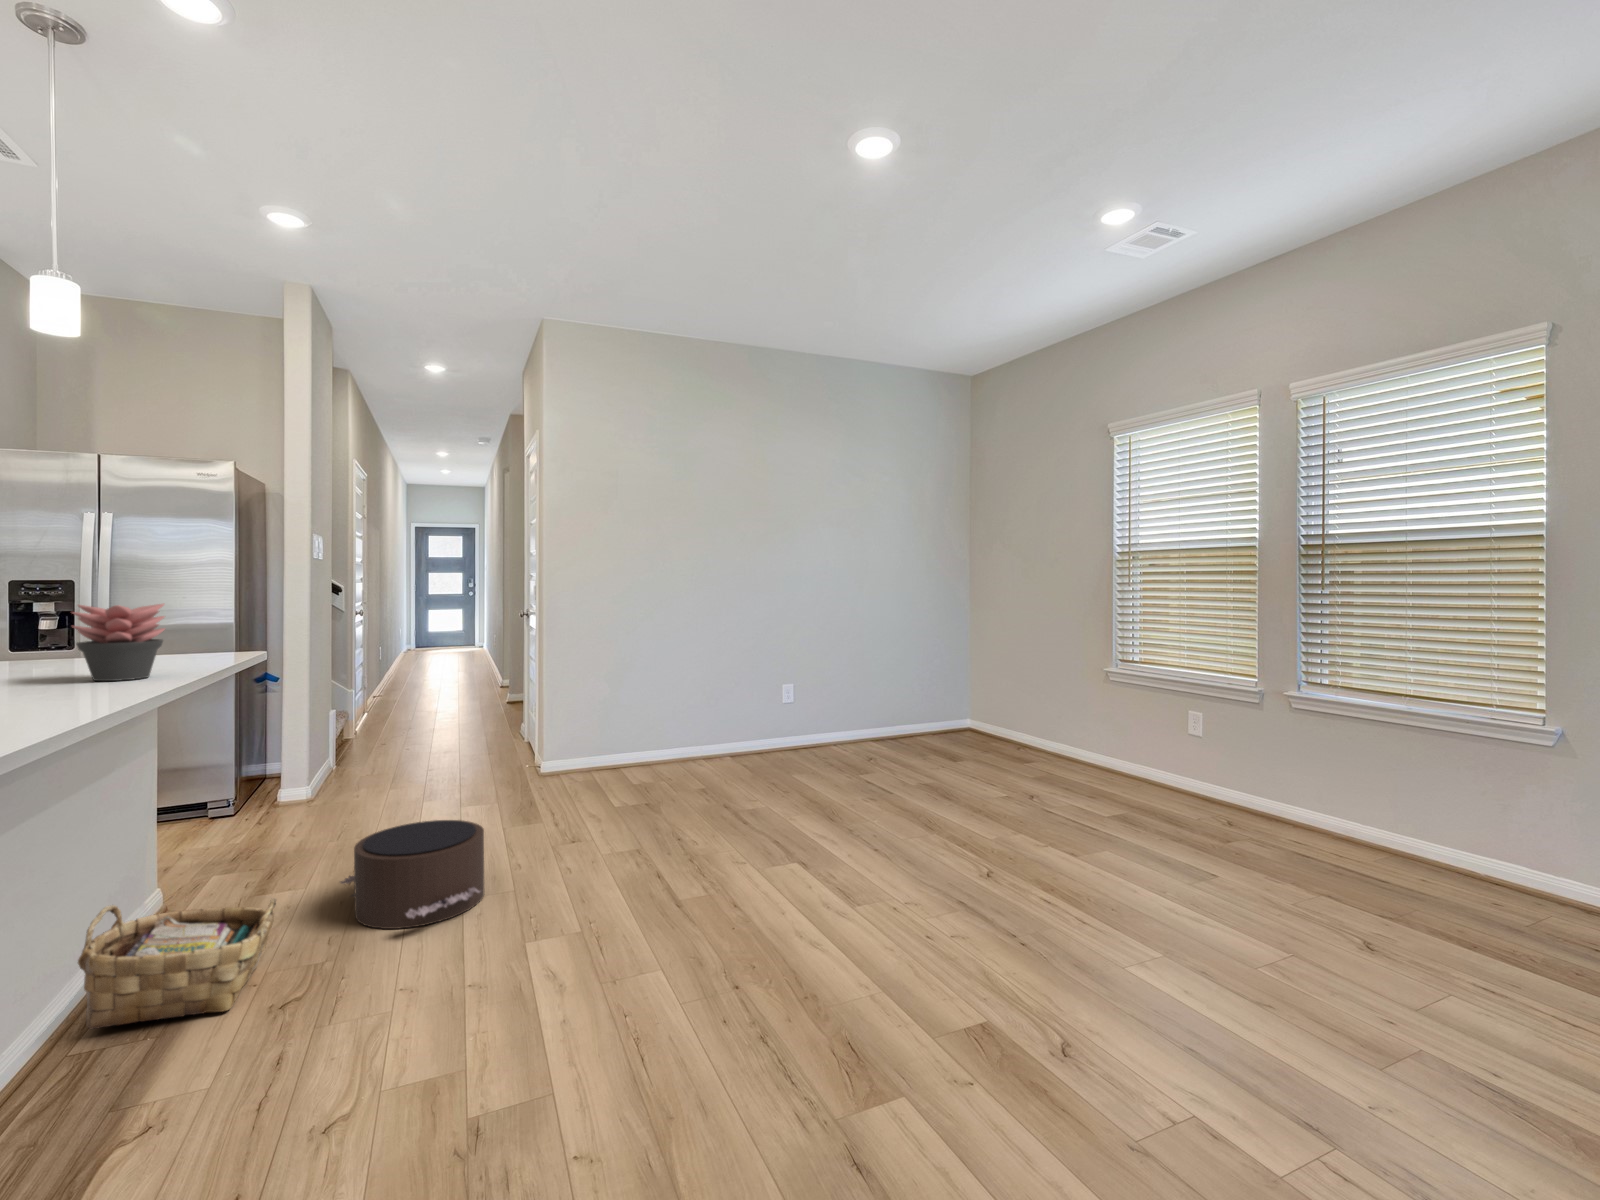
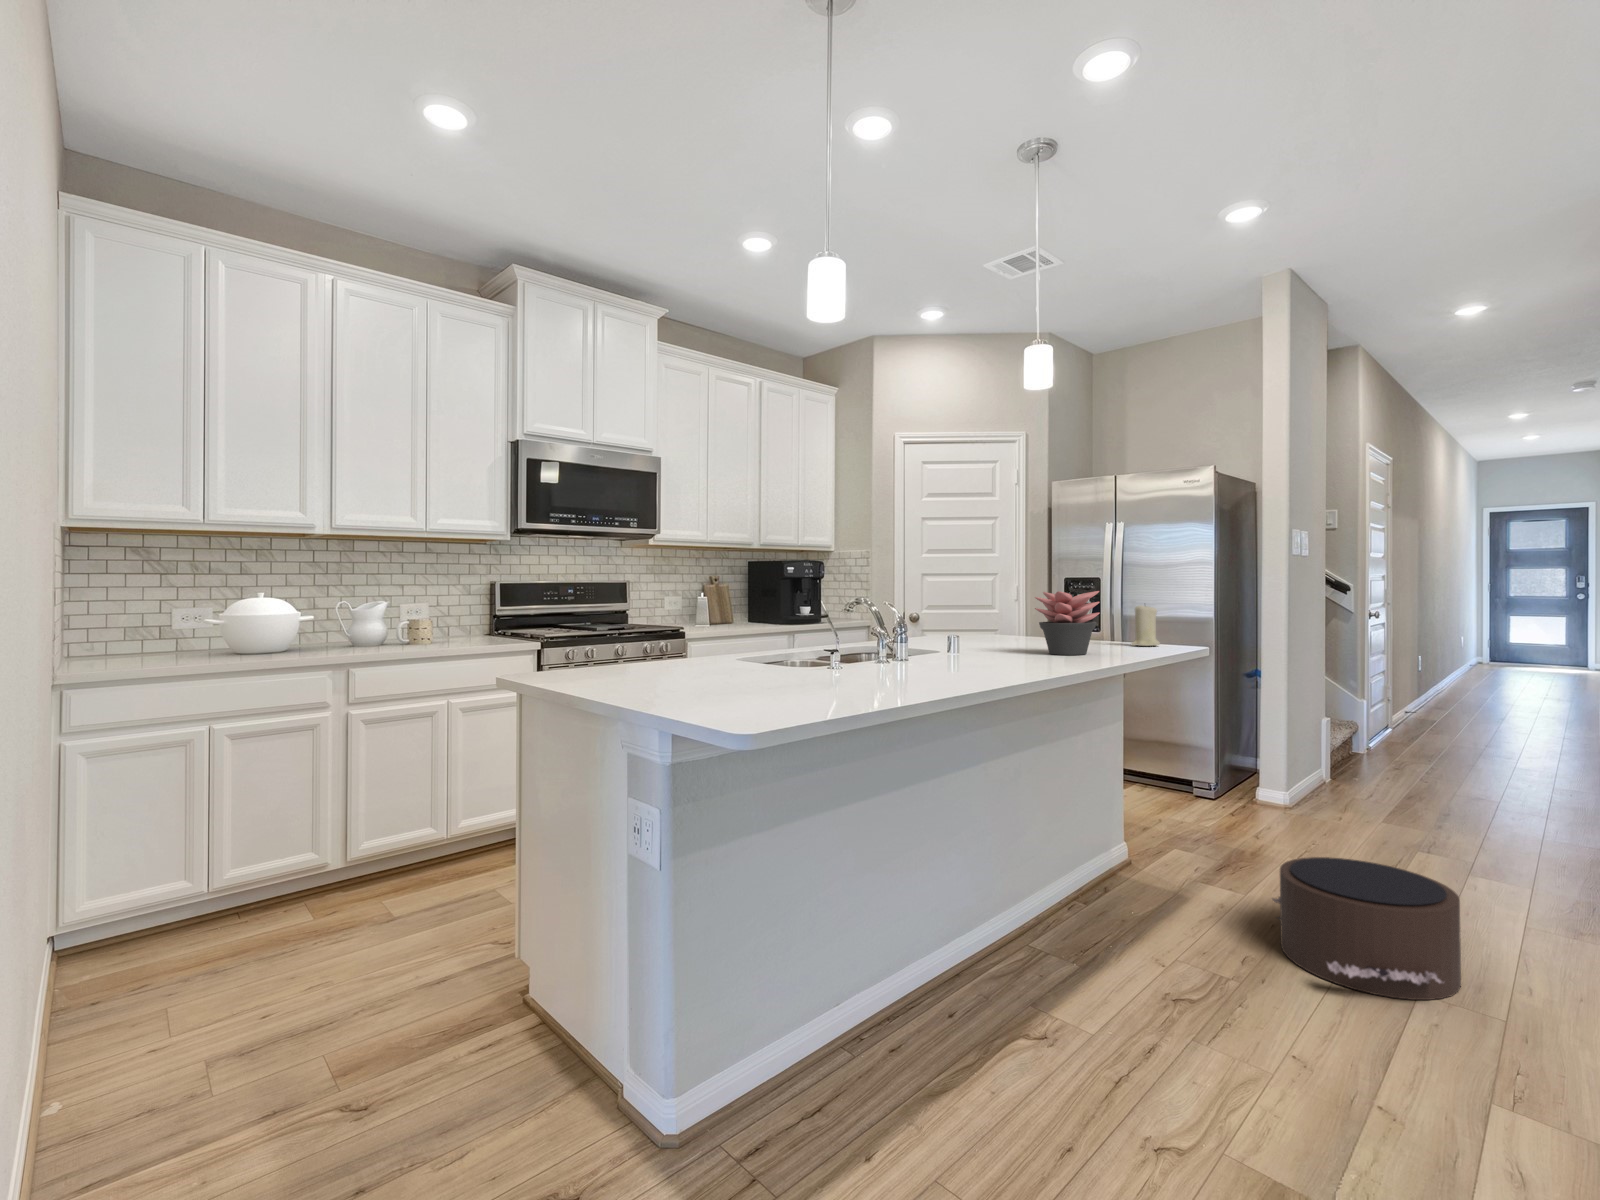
candle: none [184,615,220,662] -> present [1131,605,1160,646]
woven basket: present [78,898,276,1029] -> none [1035,841,1184,975]

